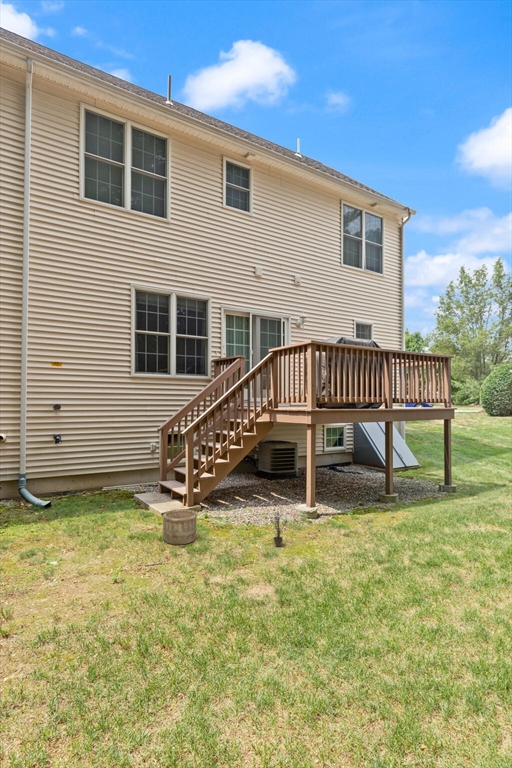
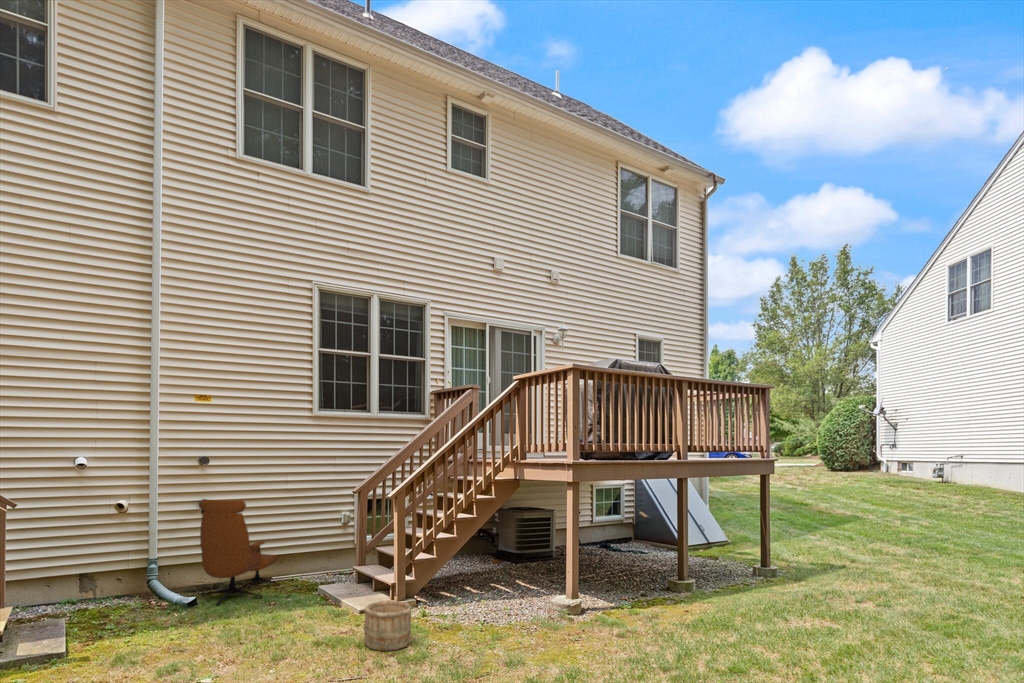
lounge chair: none [48,436,107,509] -> present [200,499,278,605]
decorative plant: present [271,513,287,547] -> none [511,600,539,652]

